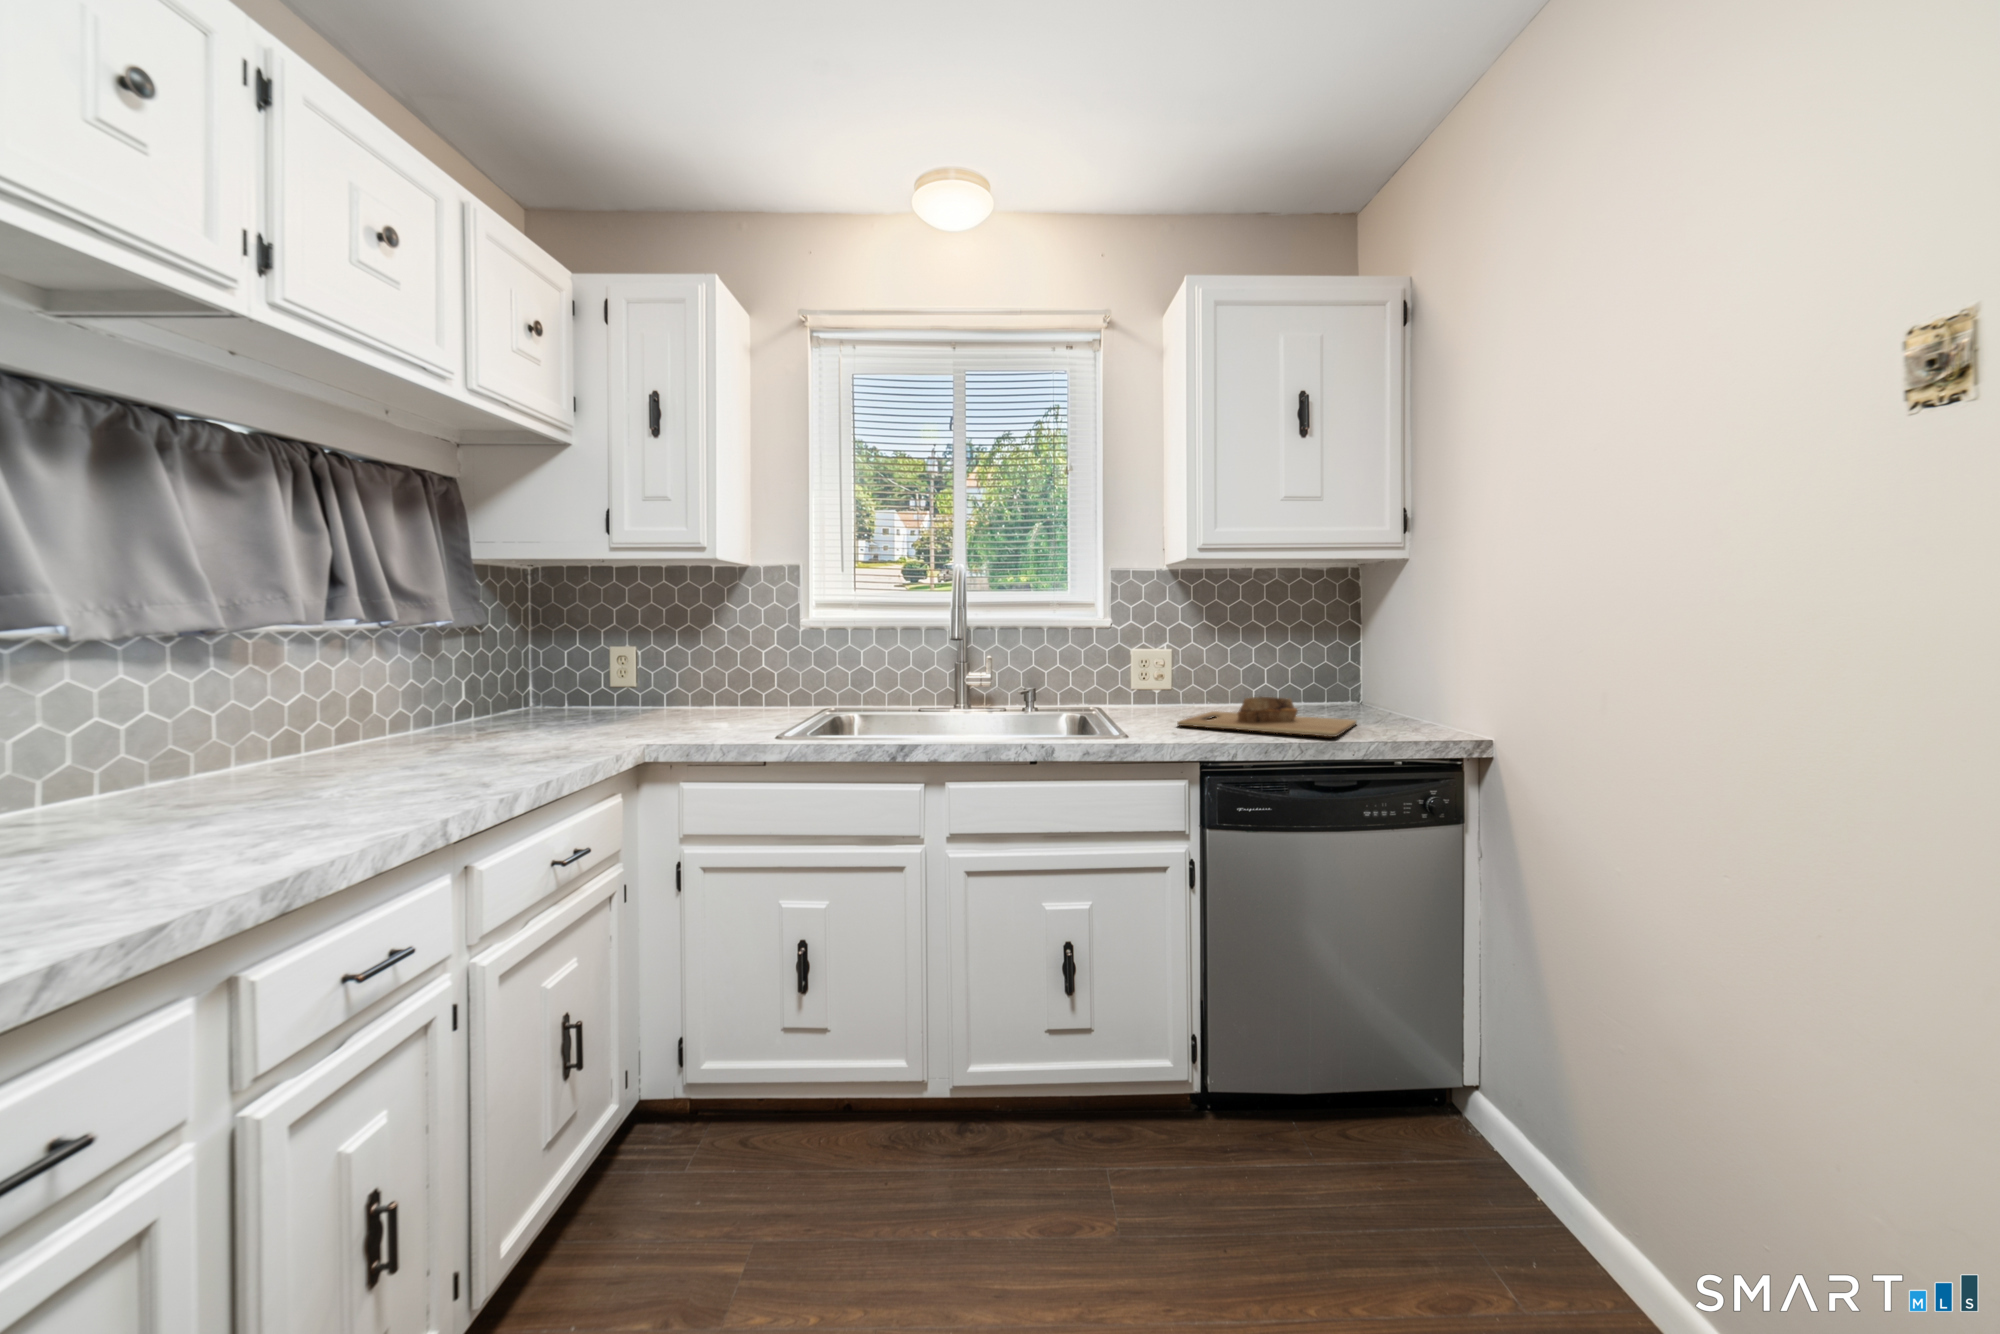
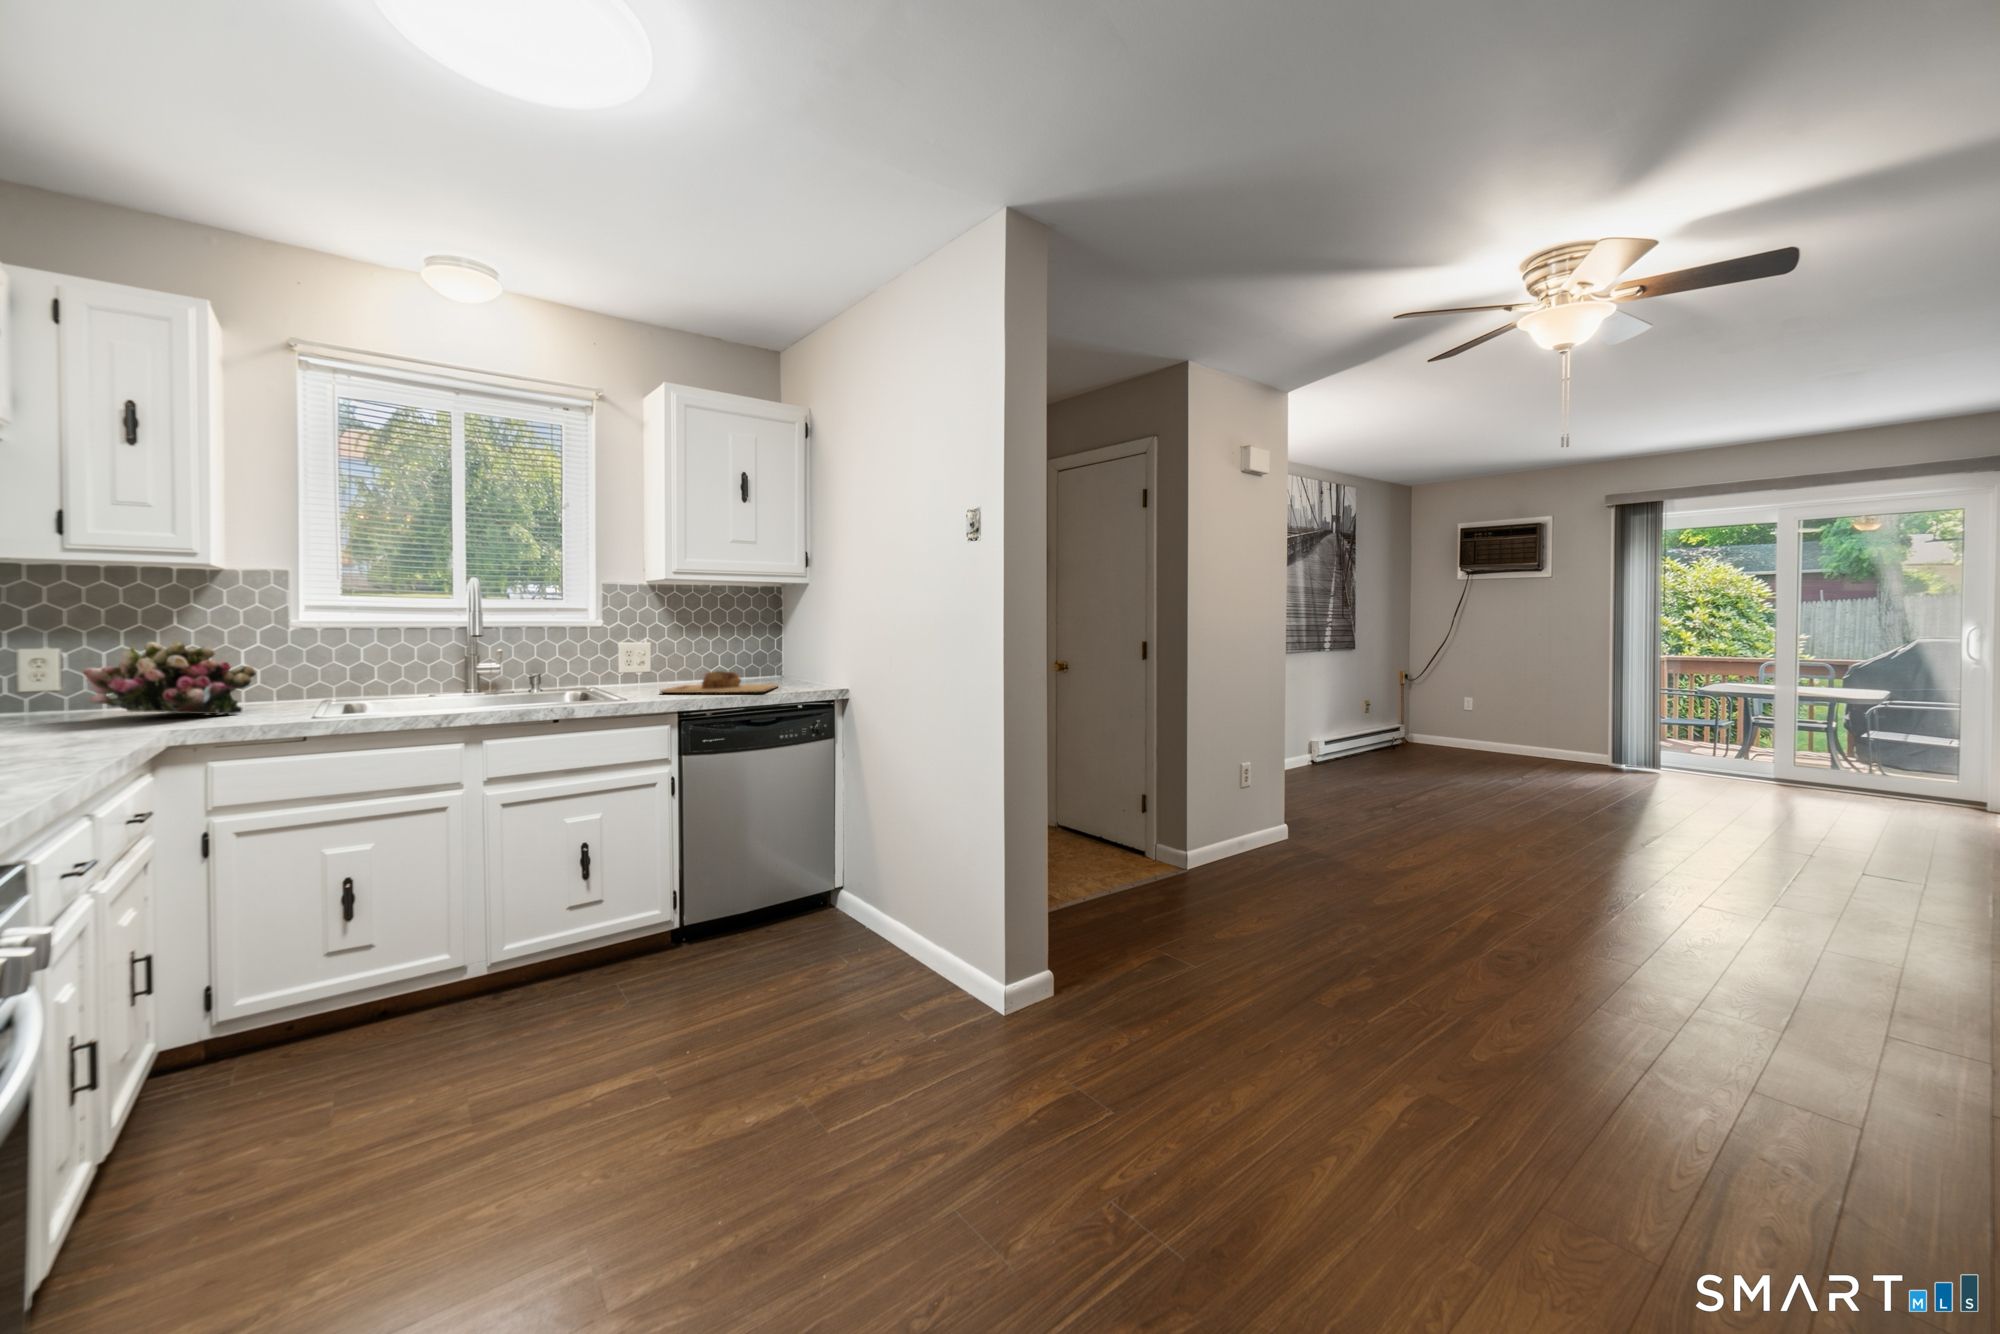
flower arrangement: none [615,644,759,725] -> present [83,642,256,714]

